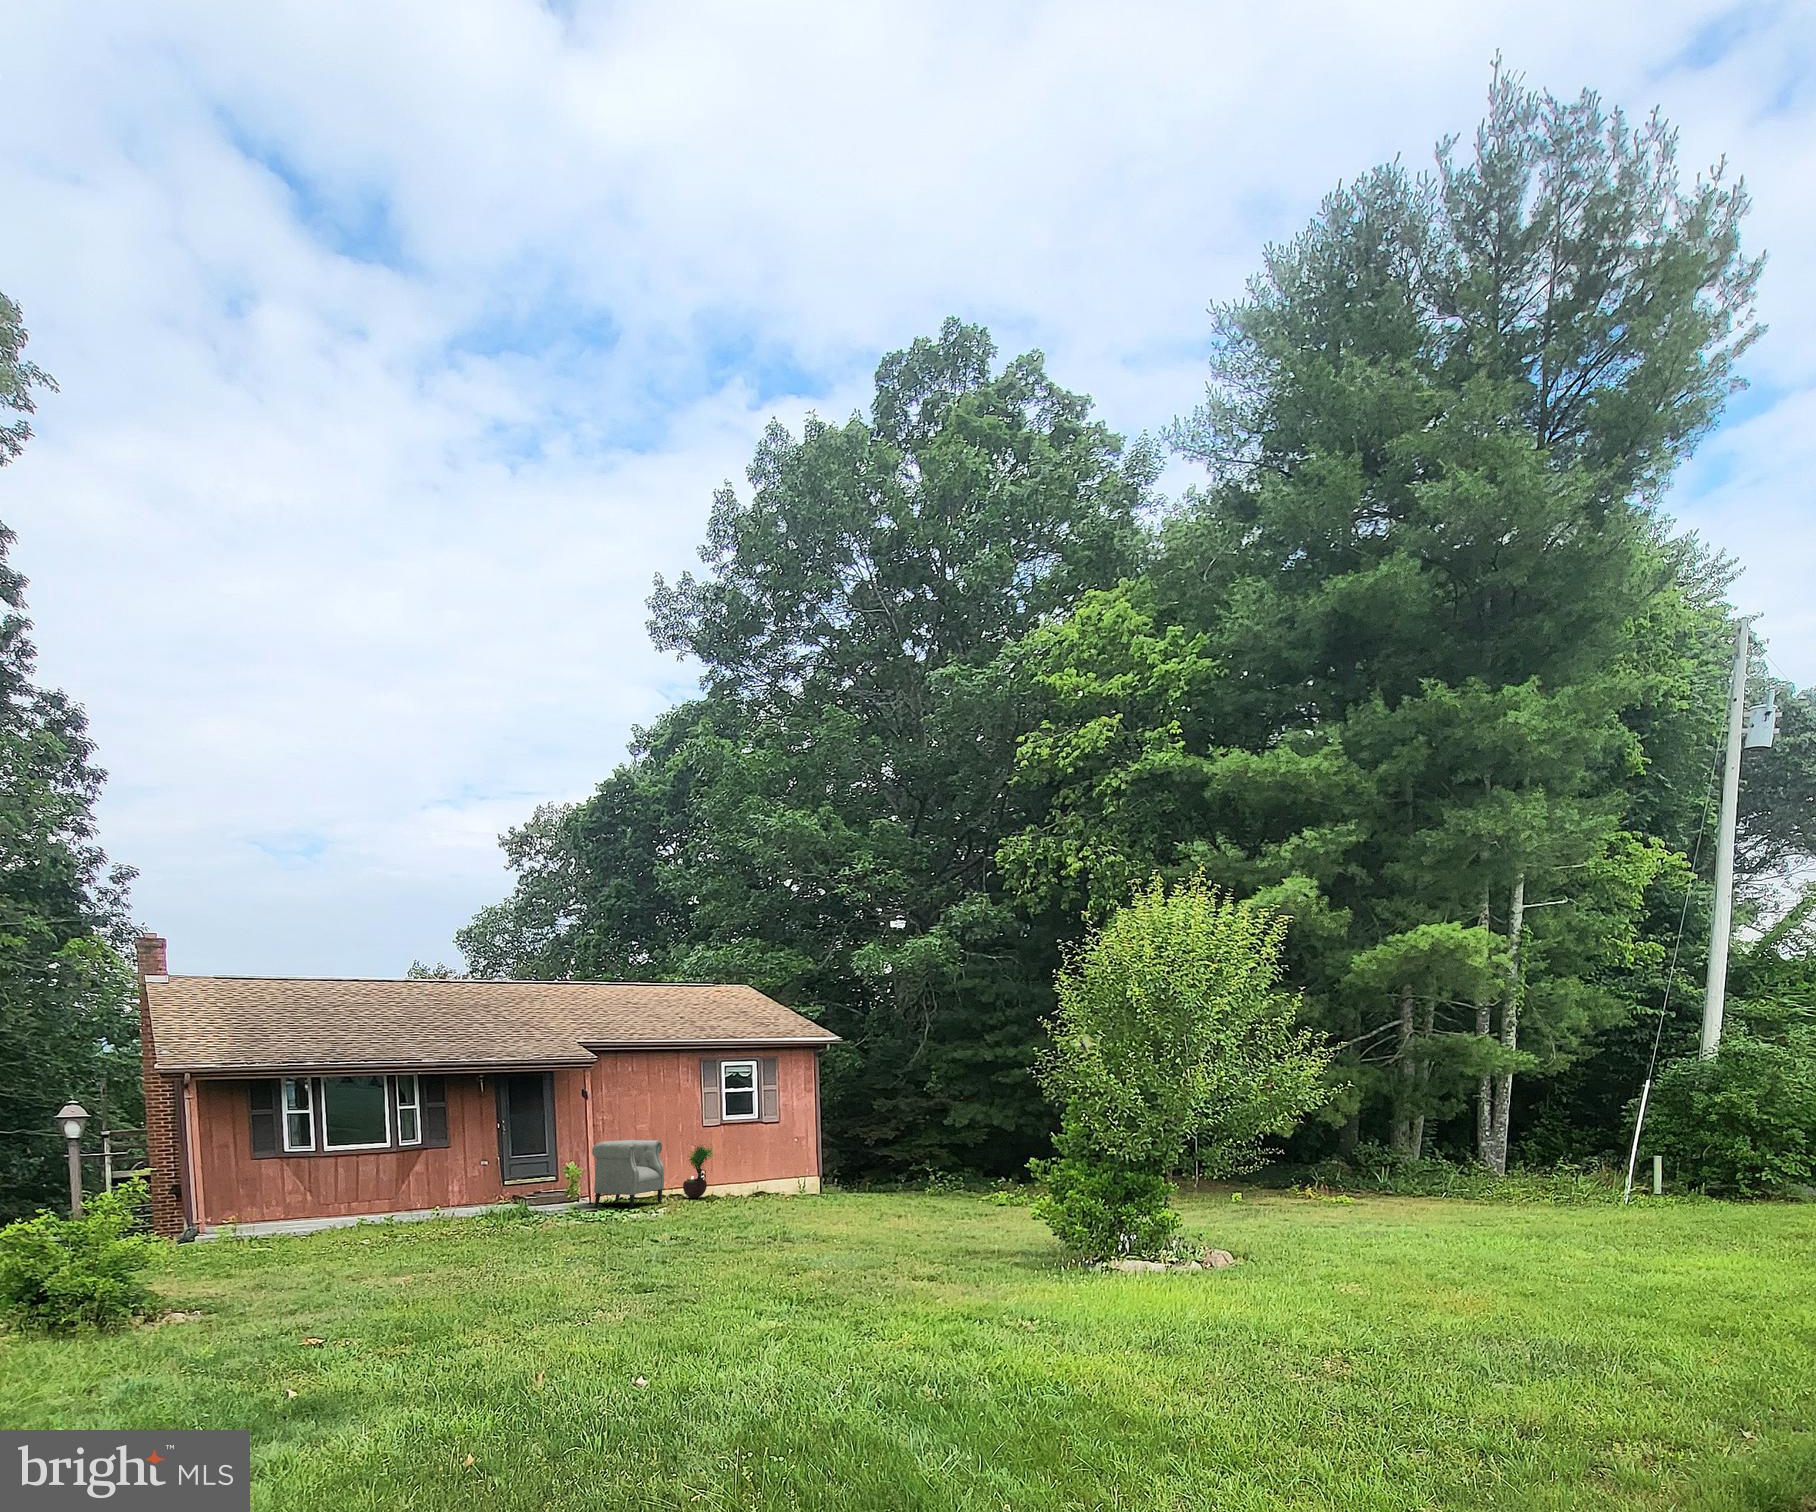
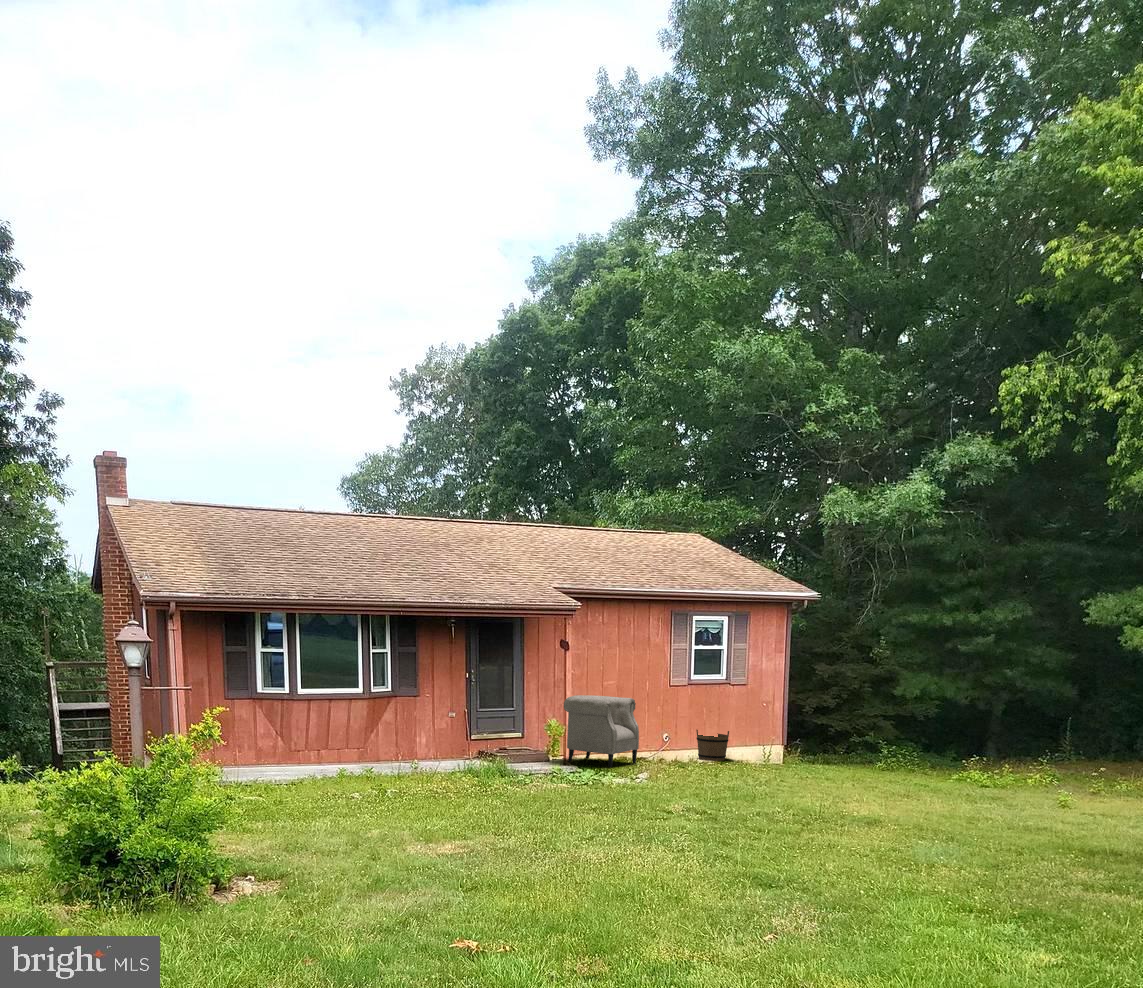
potted tree: present [683,1146,713,1198] -> none [654,701,688,760]
bucket: none [727,1166,757,1196] -> present [696,730,729,761]

